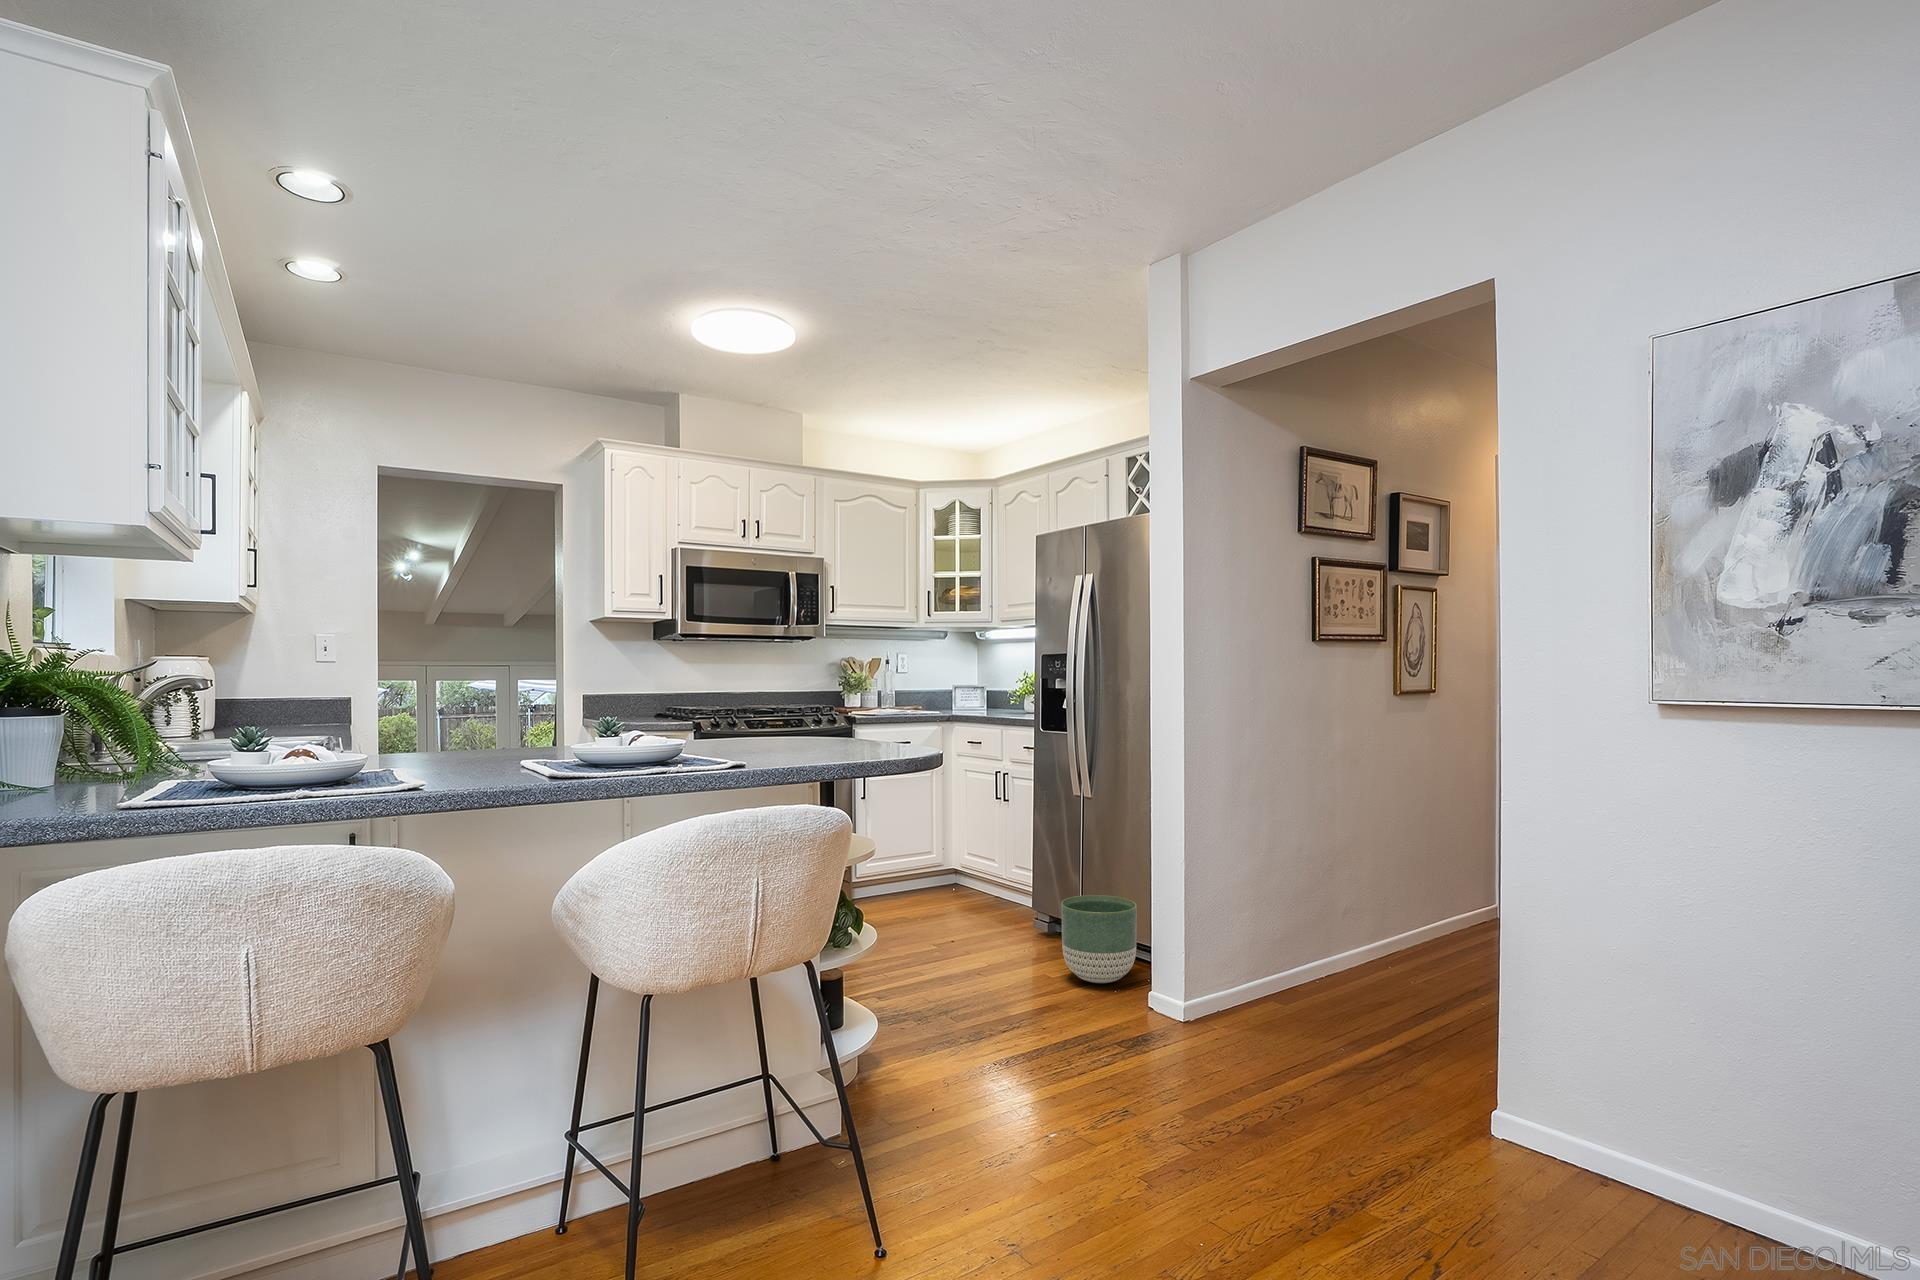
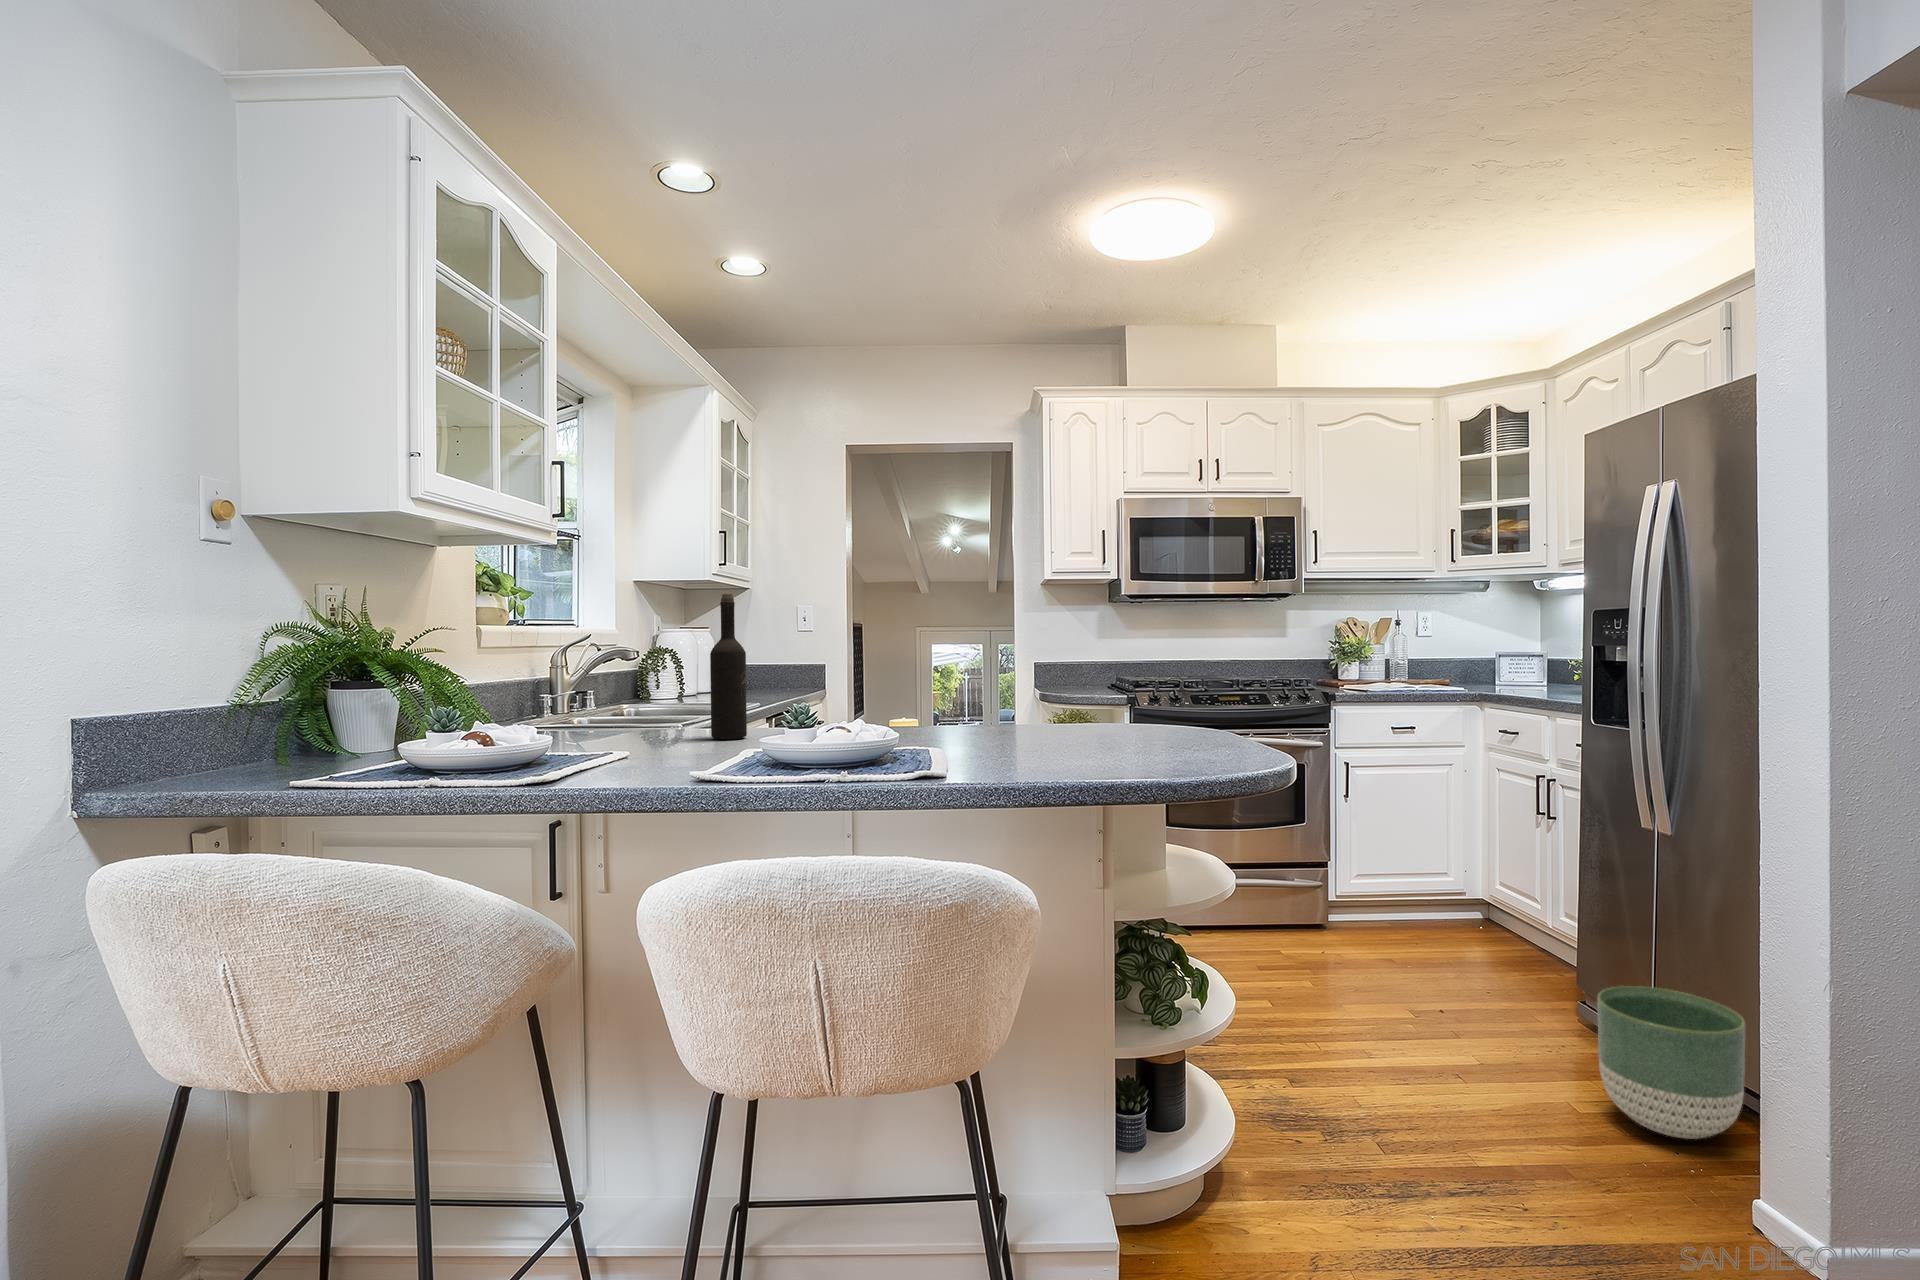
wine bottle: none [450,627,486,759] -> present [710,594,747,739]

